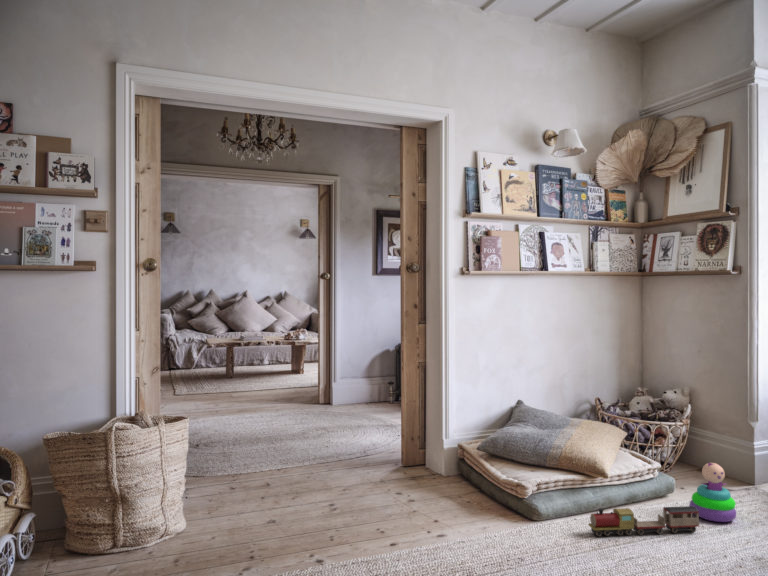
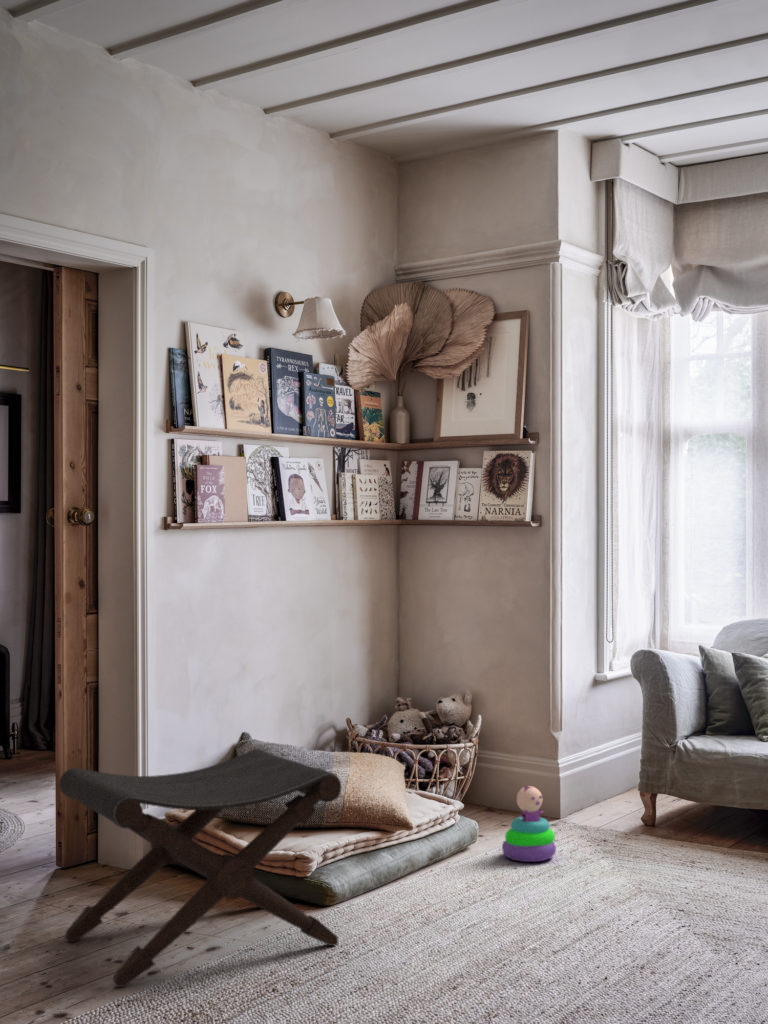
footstool: none [350,410,517,562] -> present [59,749,341,987]
toy train: present [588,506,699,536] -> none [402,843,524,901]

